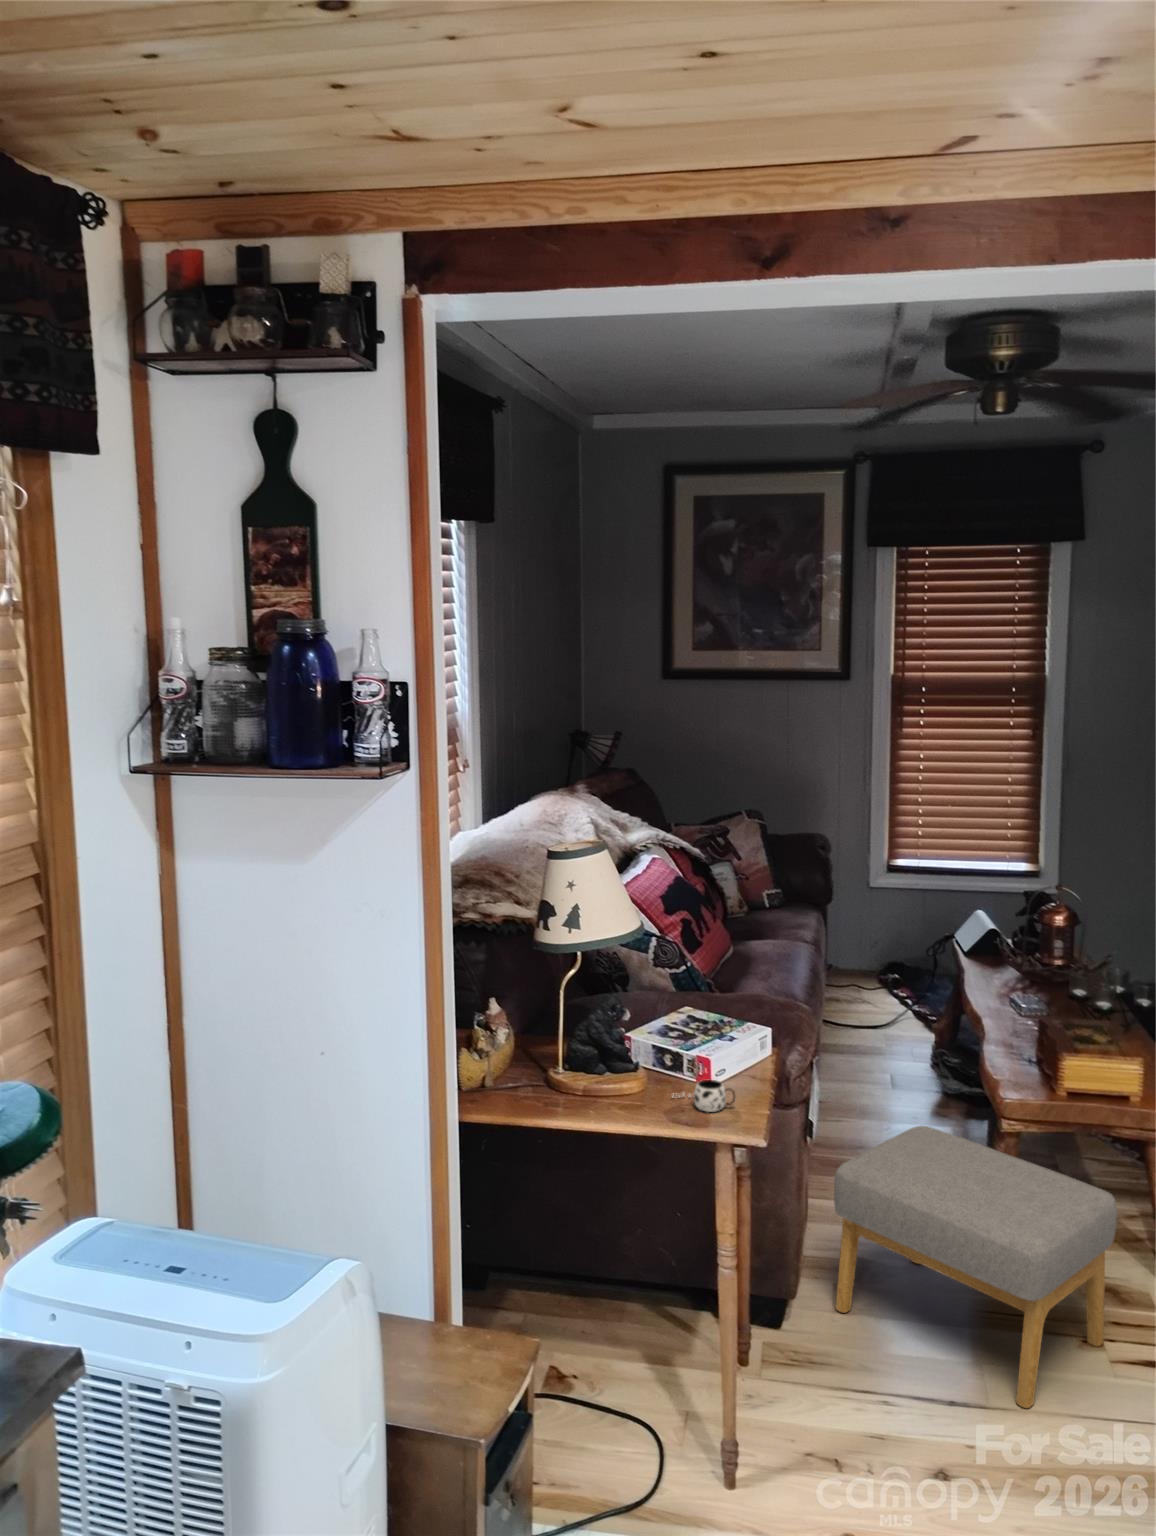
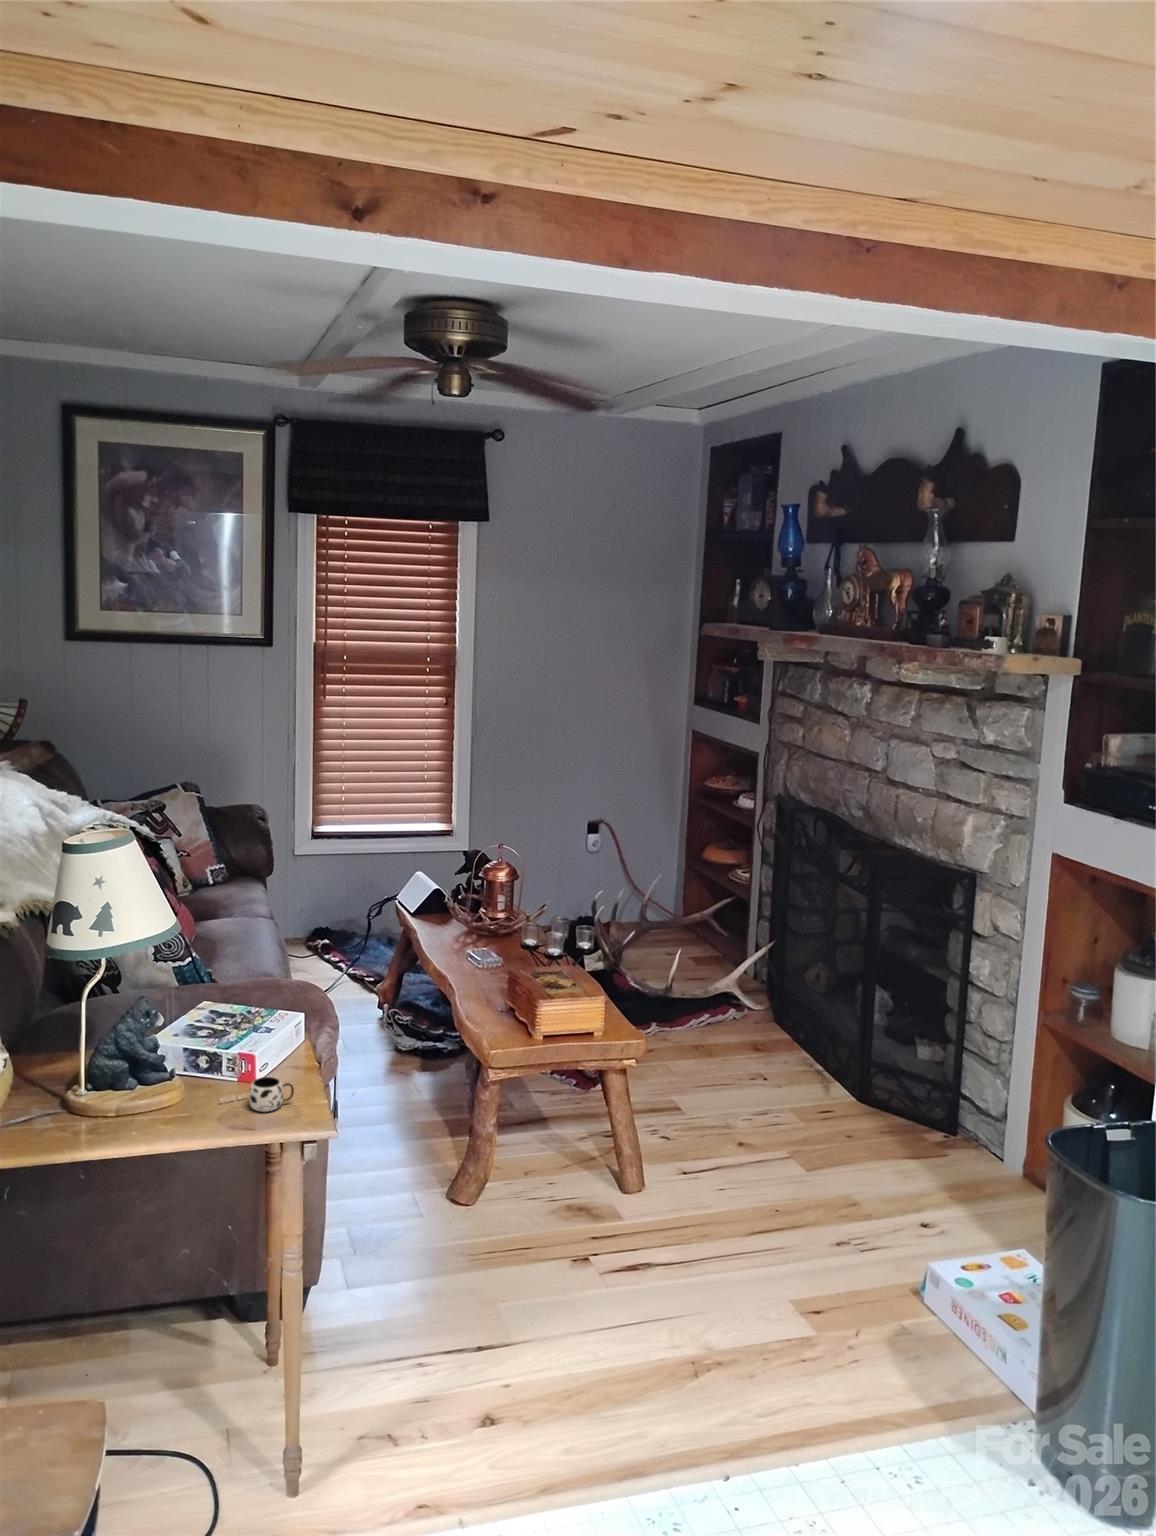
footstool: present [834,1126,1117,1408] -> none [350,1086,601,1331]

